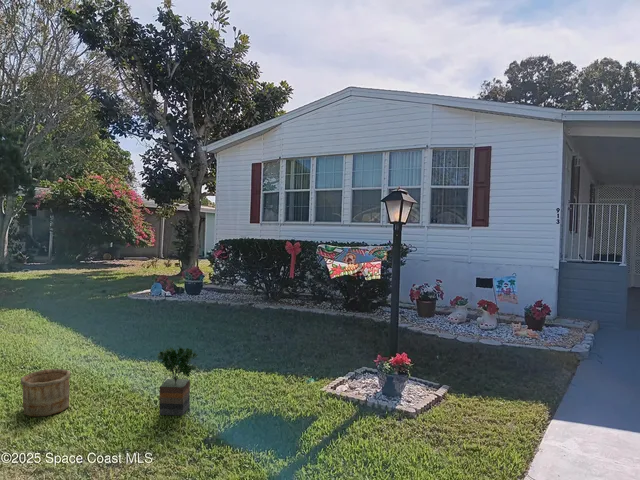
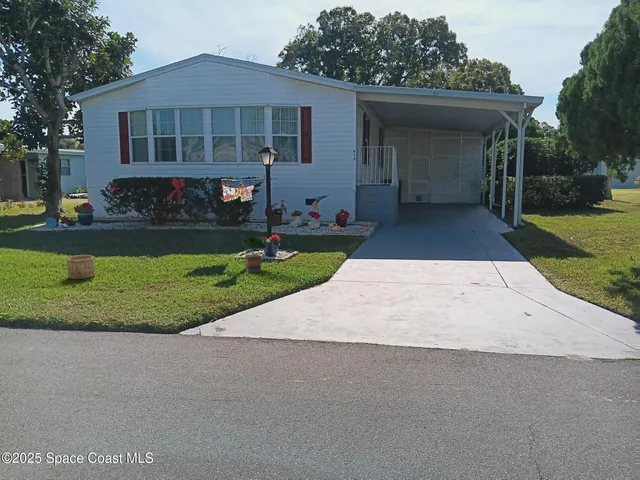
potted tree: present [157,348,198,415] -> present [242,237,266,273]

